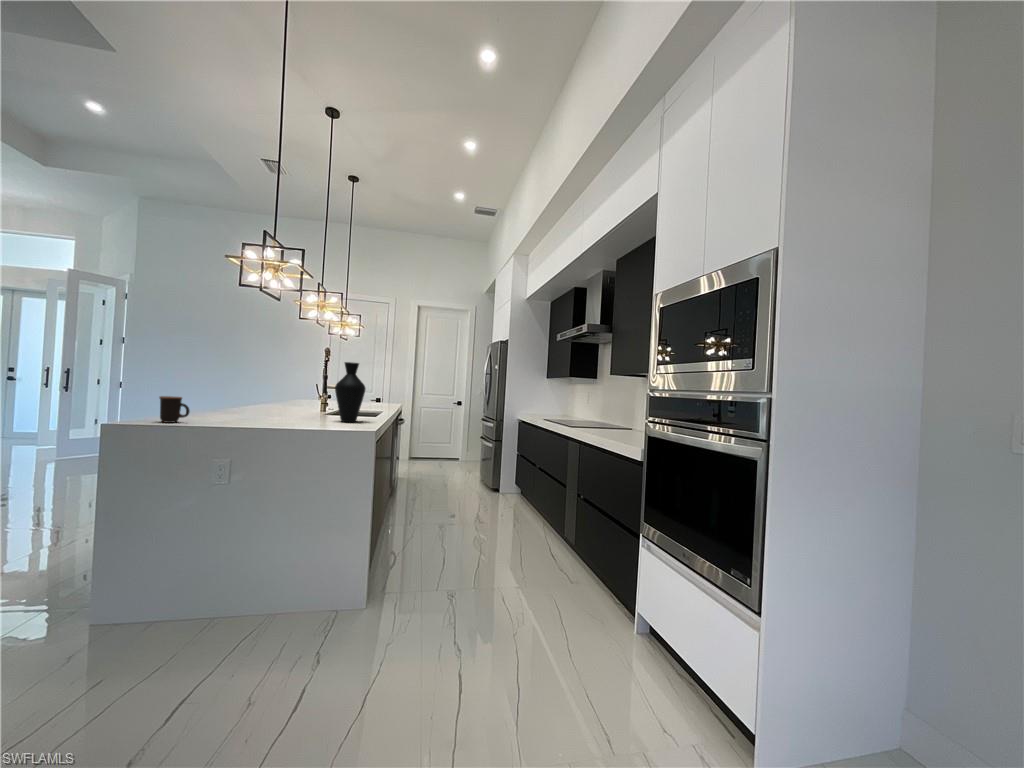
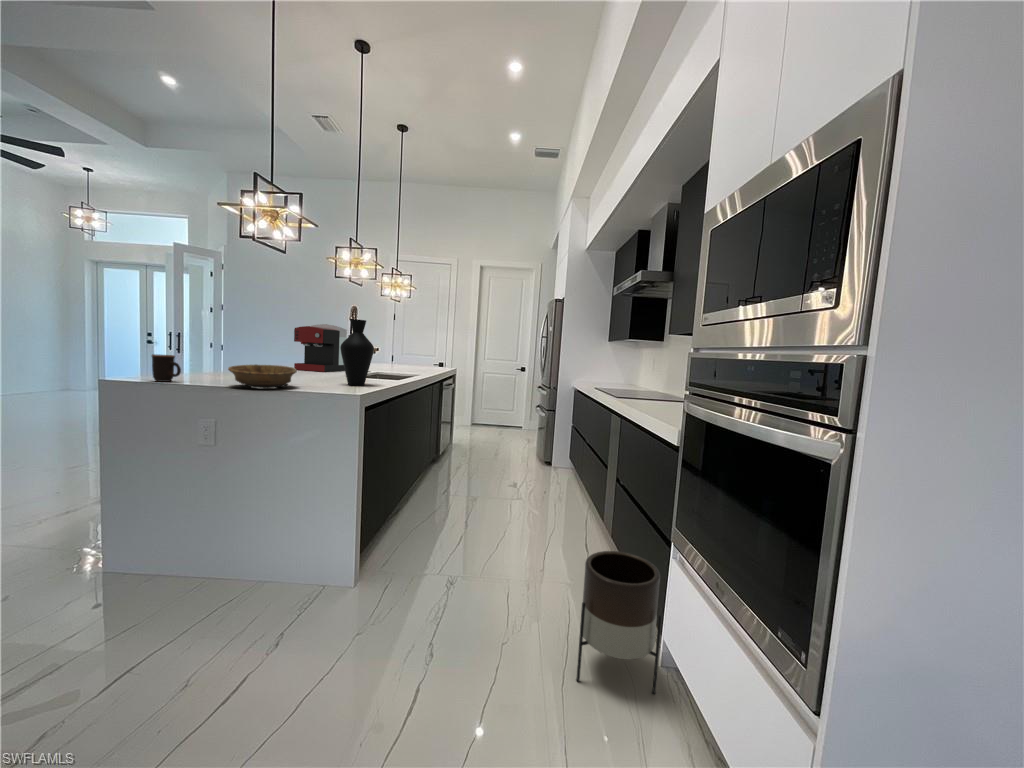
coffee maker: none [259,363,311,410] -> present [294,324,347,372]
decorative bowl: none [242,405,305,426] -> present [228,365,297,388]
planter: none [577,547,640,652] -> present [576,551,662,694]

